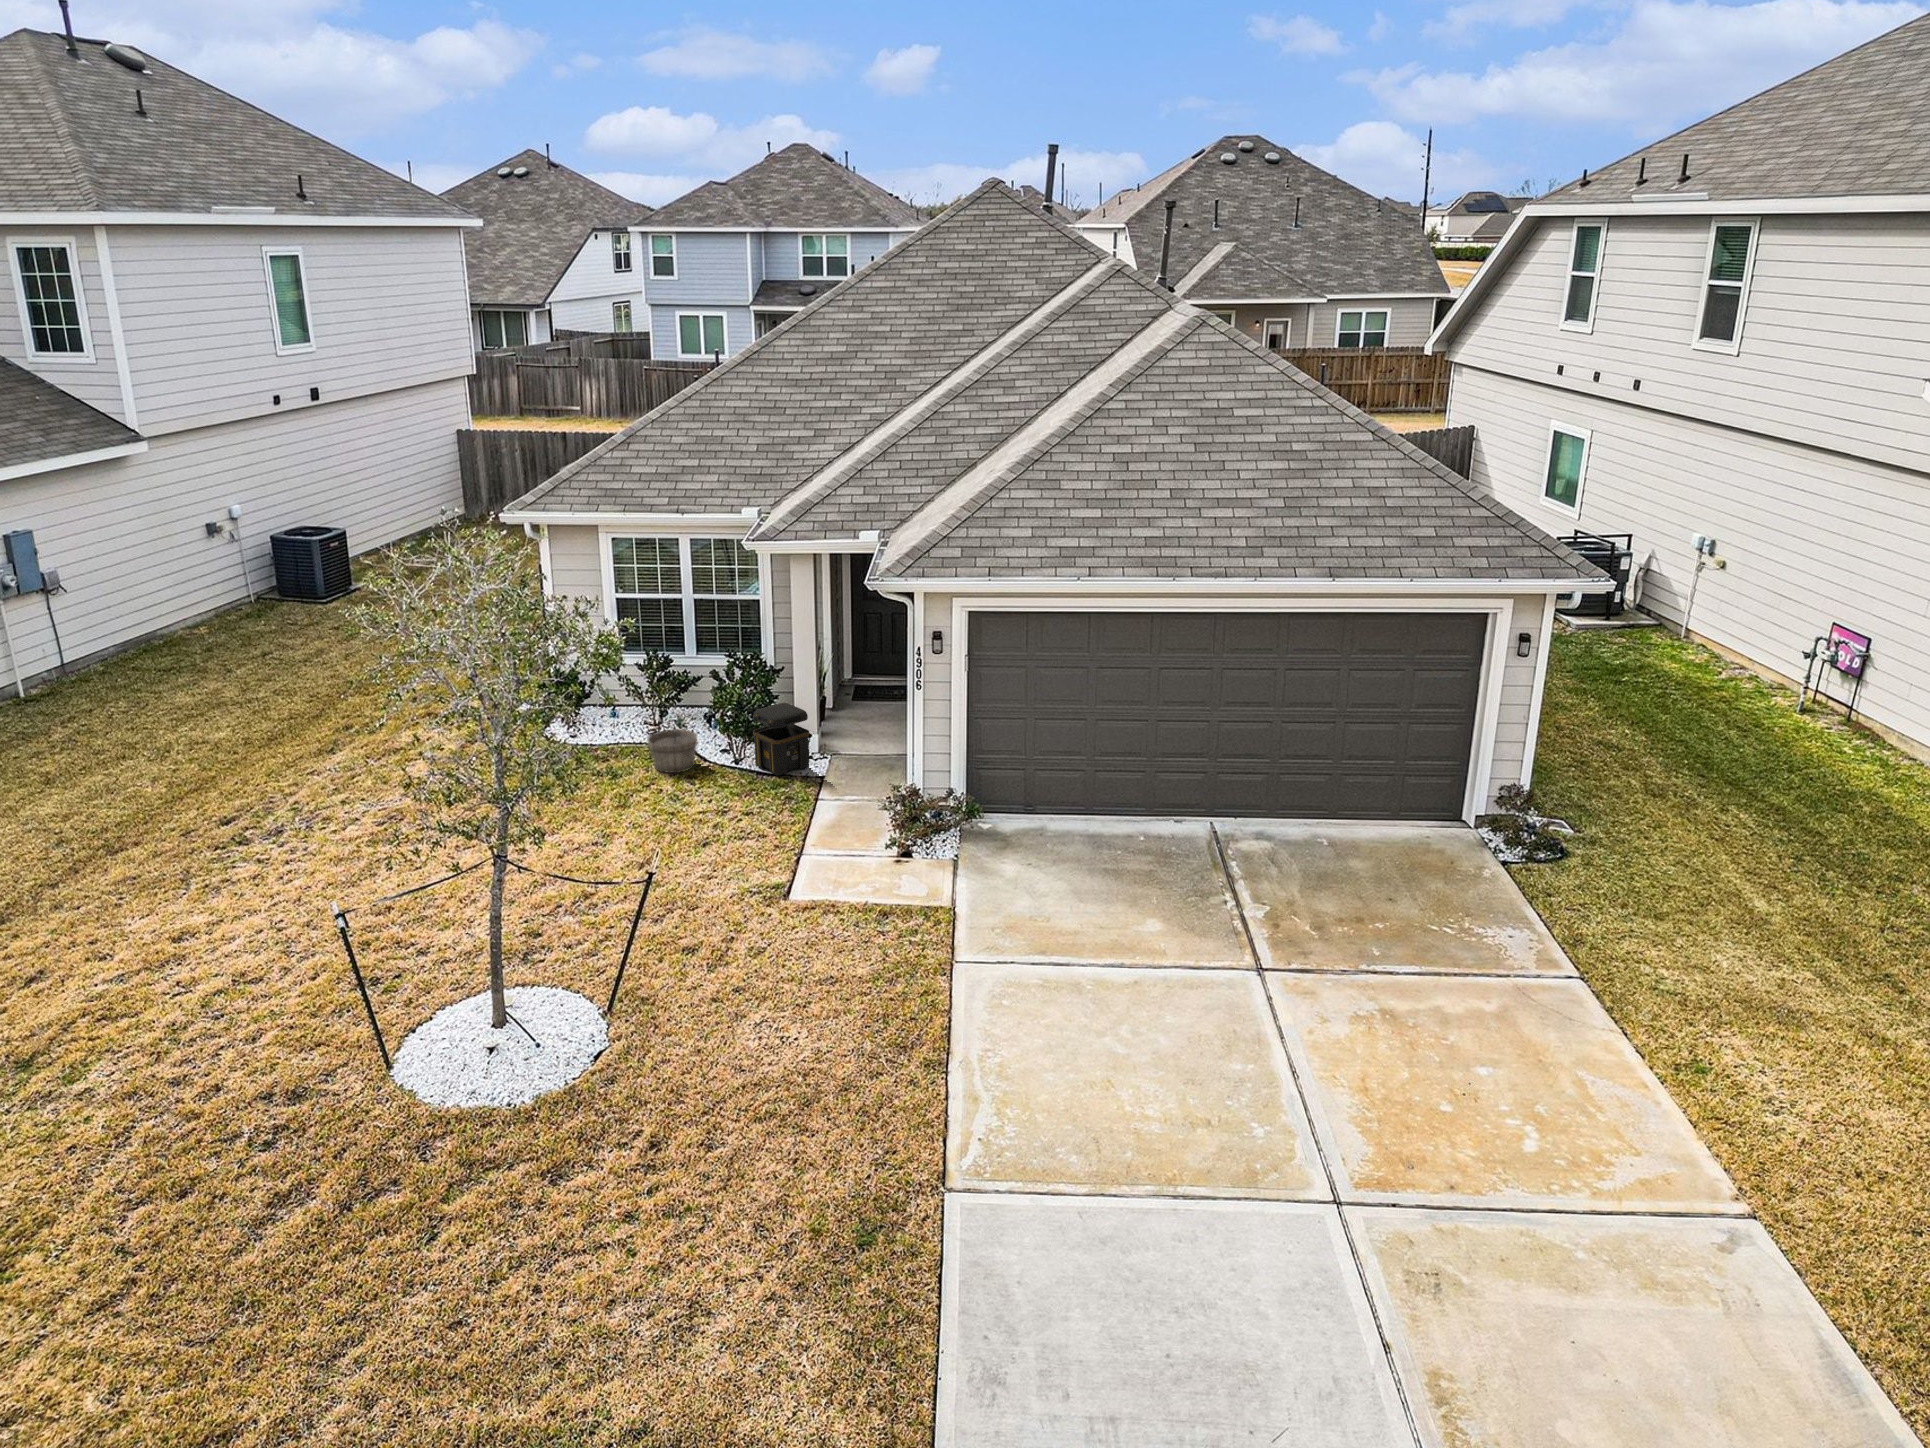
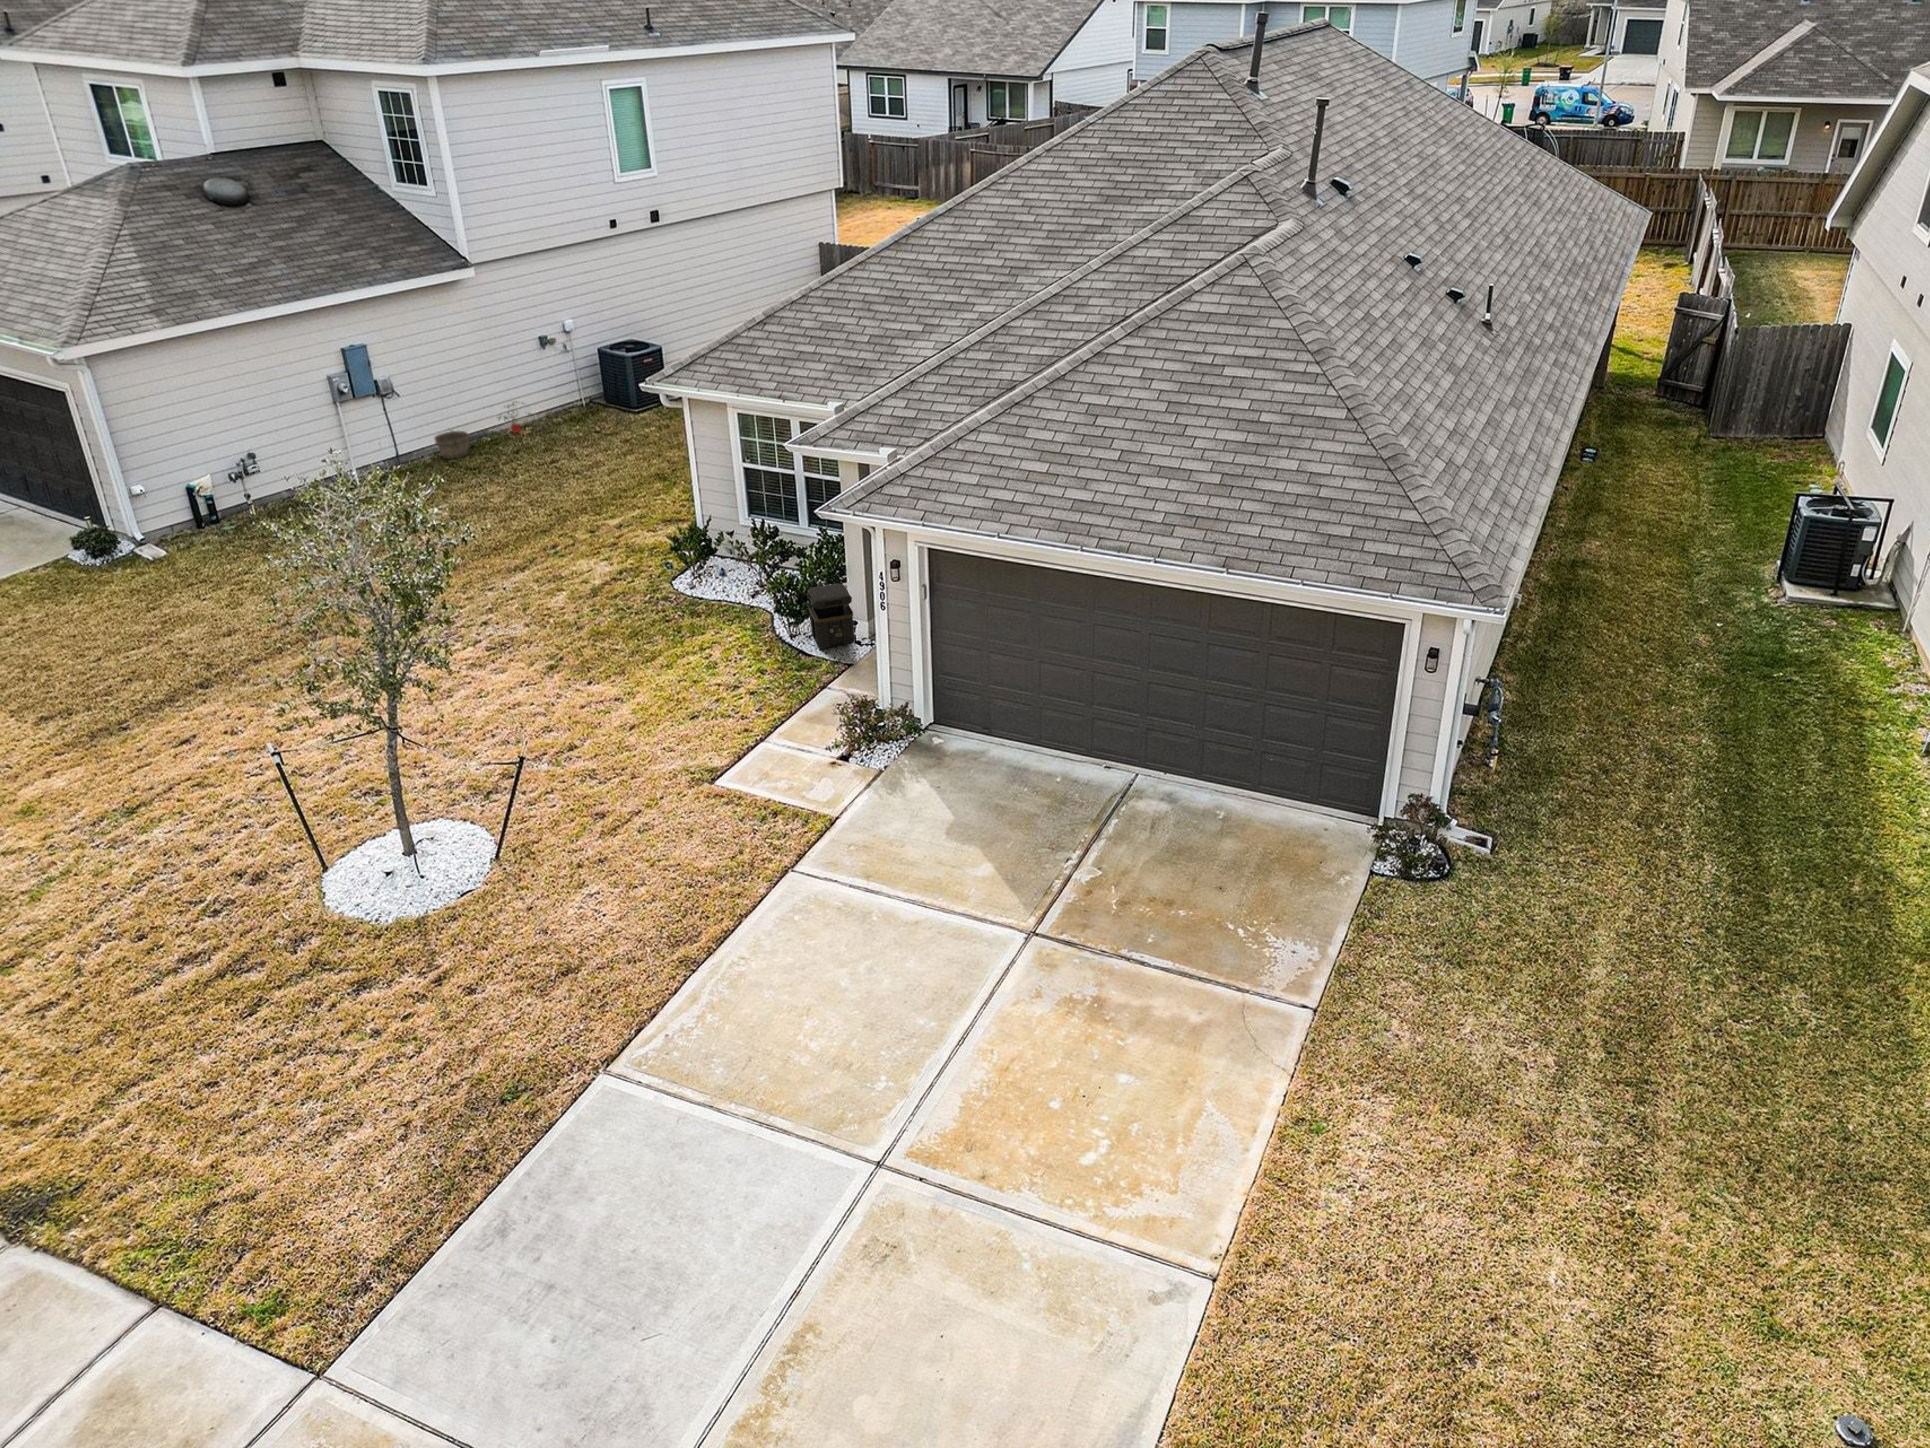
potted plant: none [168,599,213,636] -> present [499,403,529,432]
wooden bucket: present [647,729,697,773] -> present [435,431,469,459]

